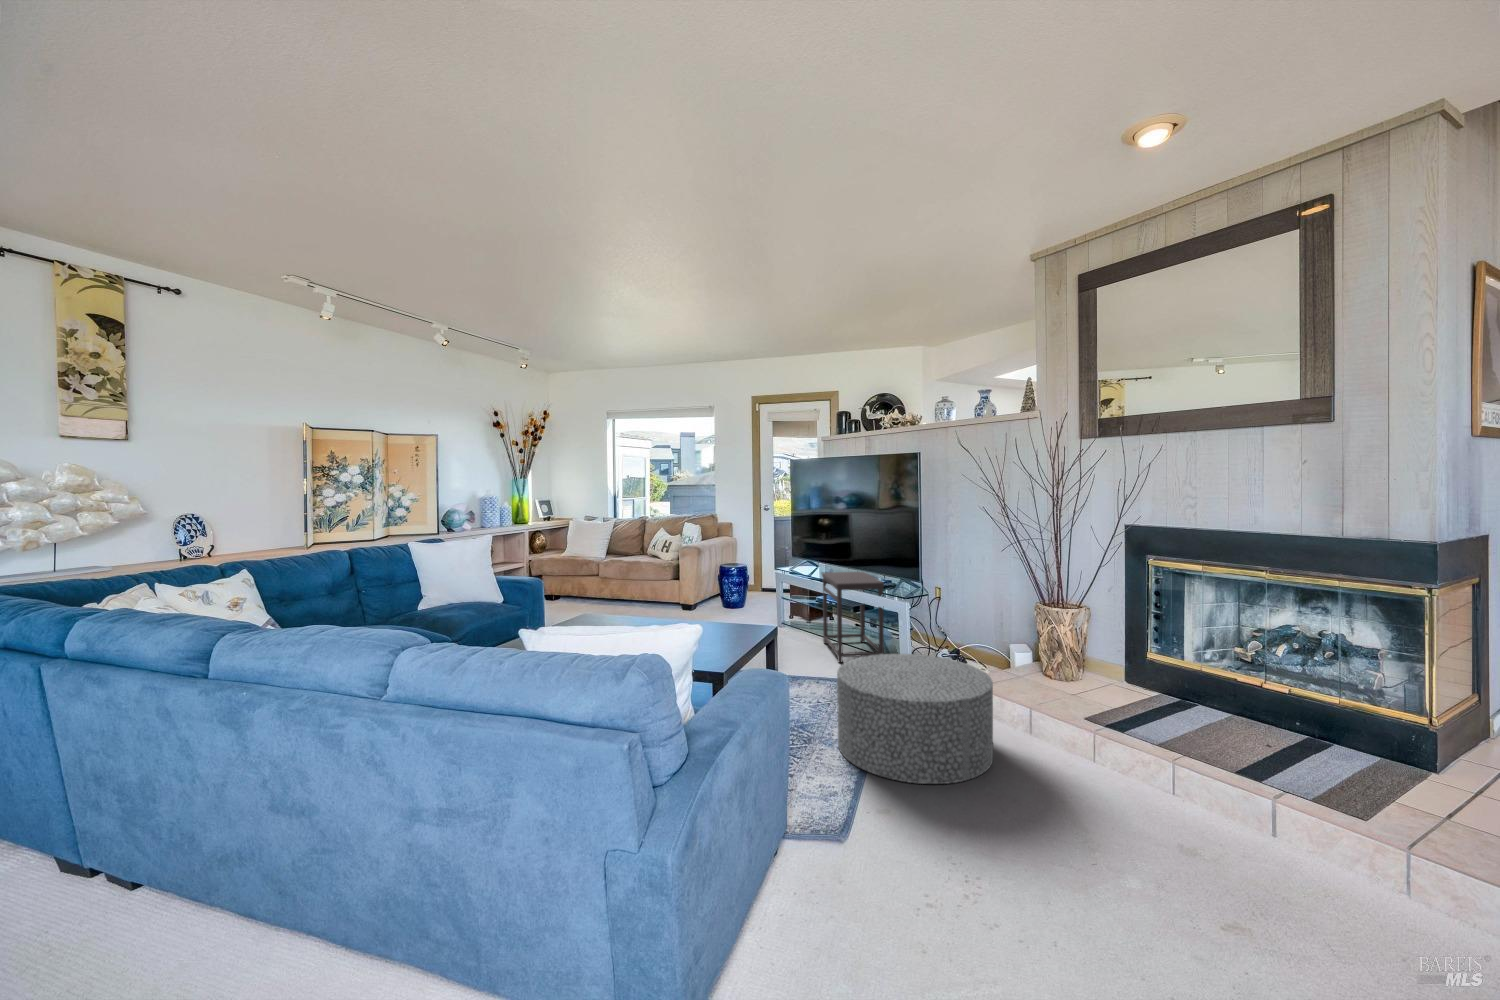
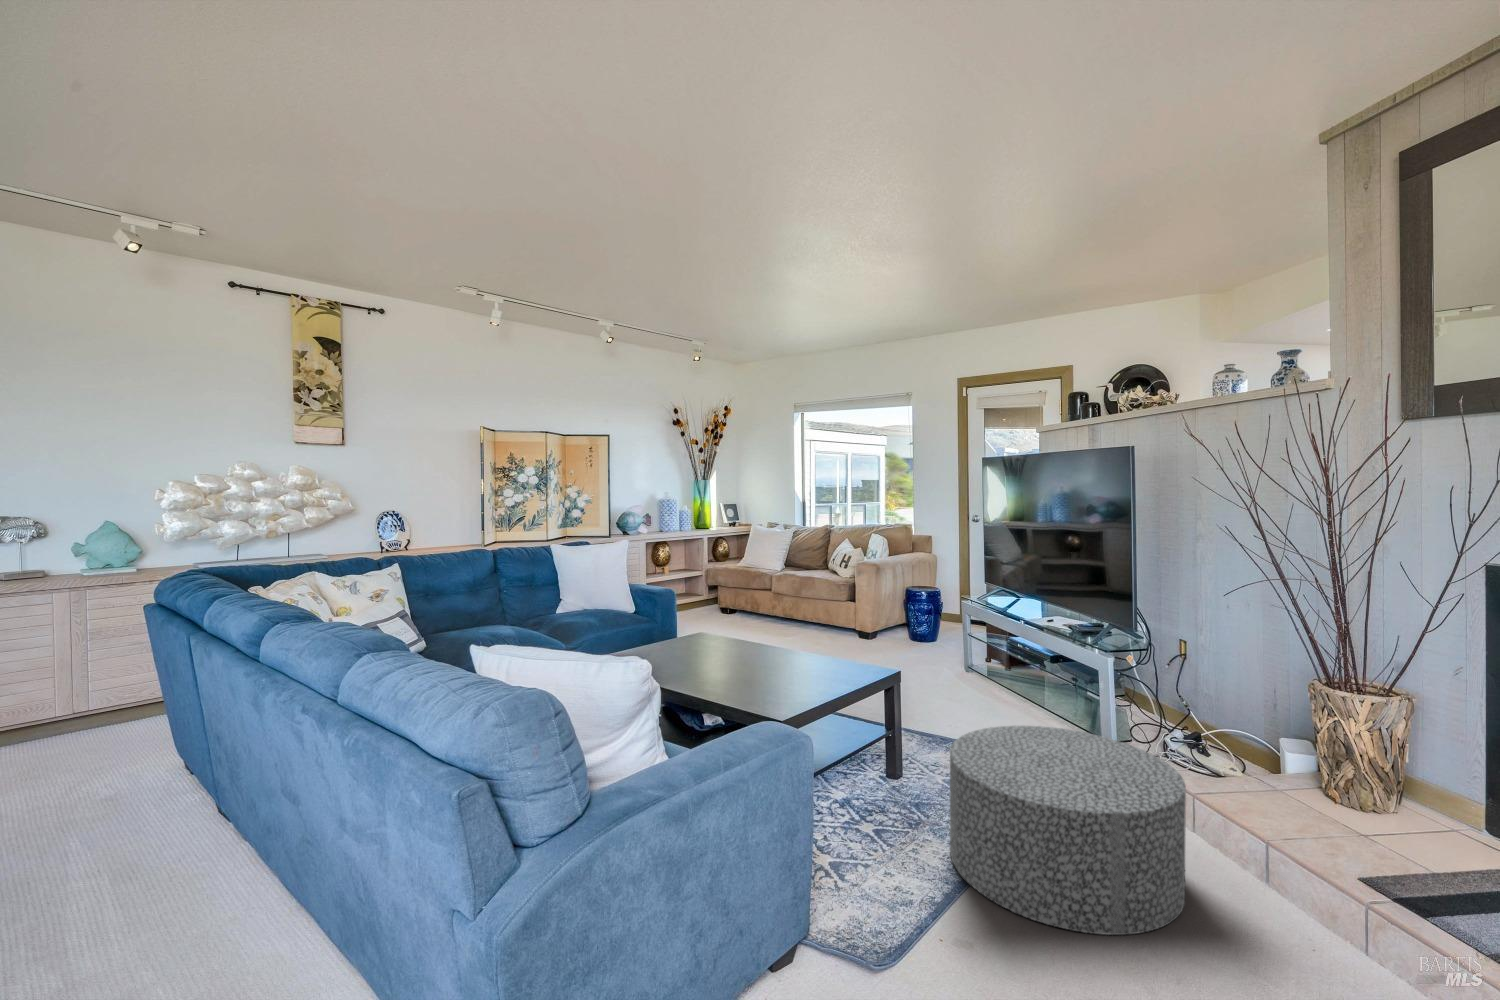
side table: present [822,572,884,662] -> none [1008,605,1085,733]

